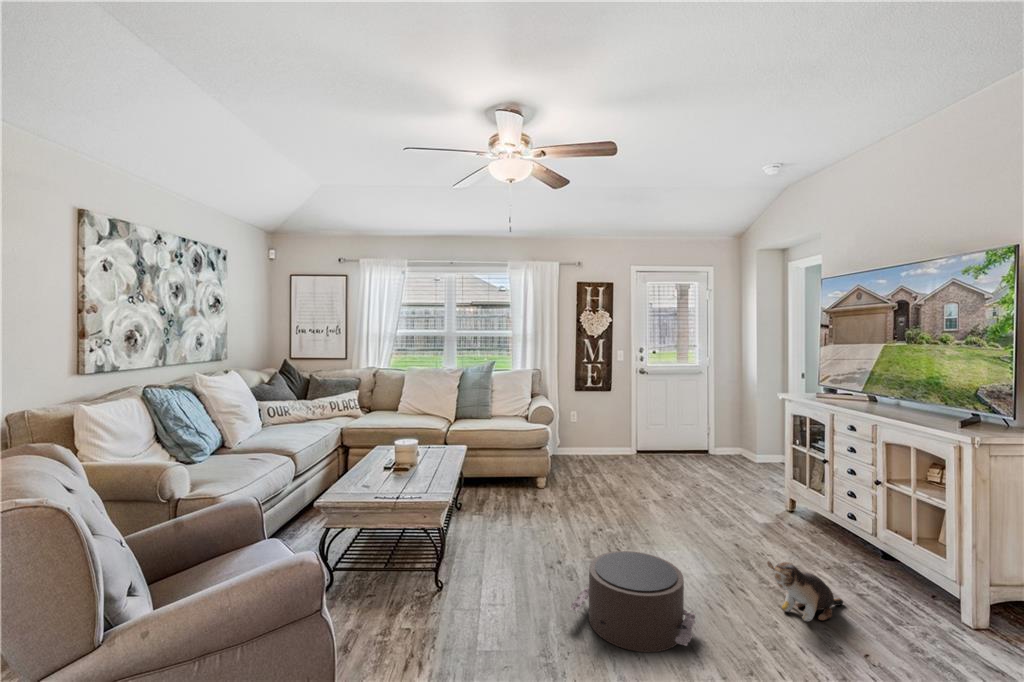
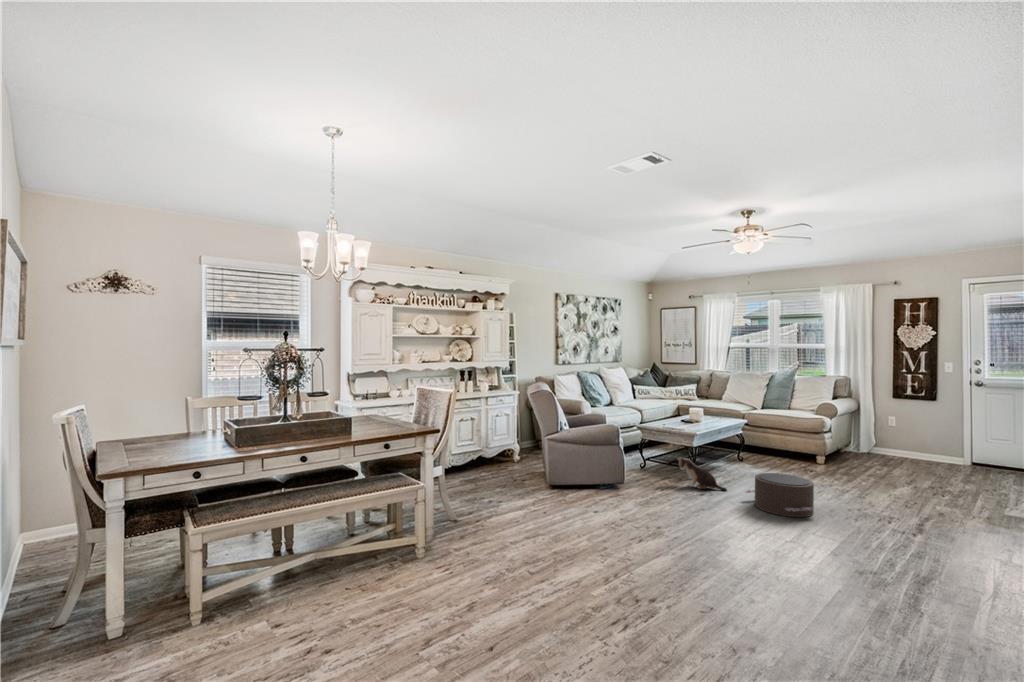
plush toy: present [767,561,843,621] -> present [677,457,727,491]

